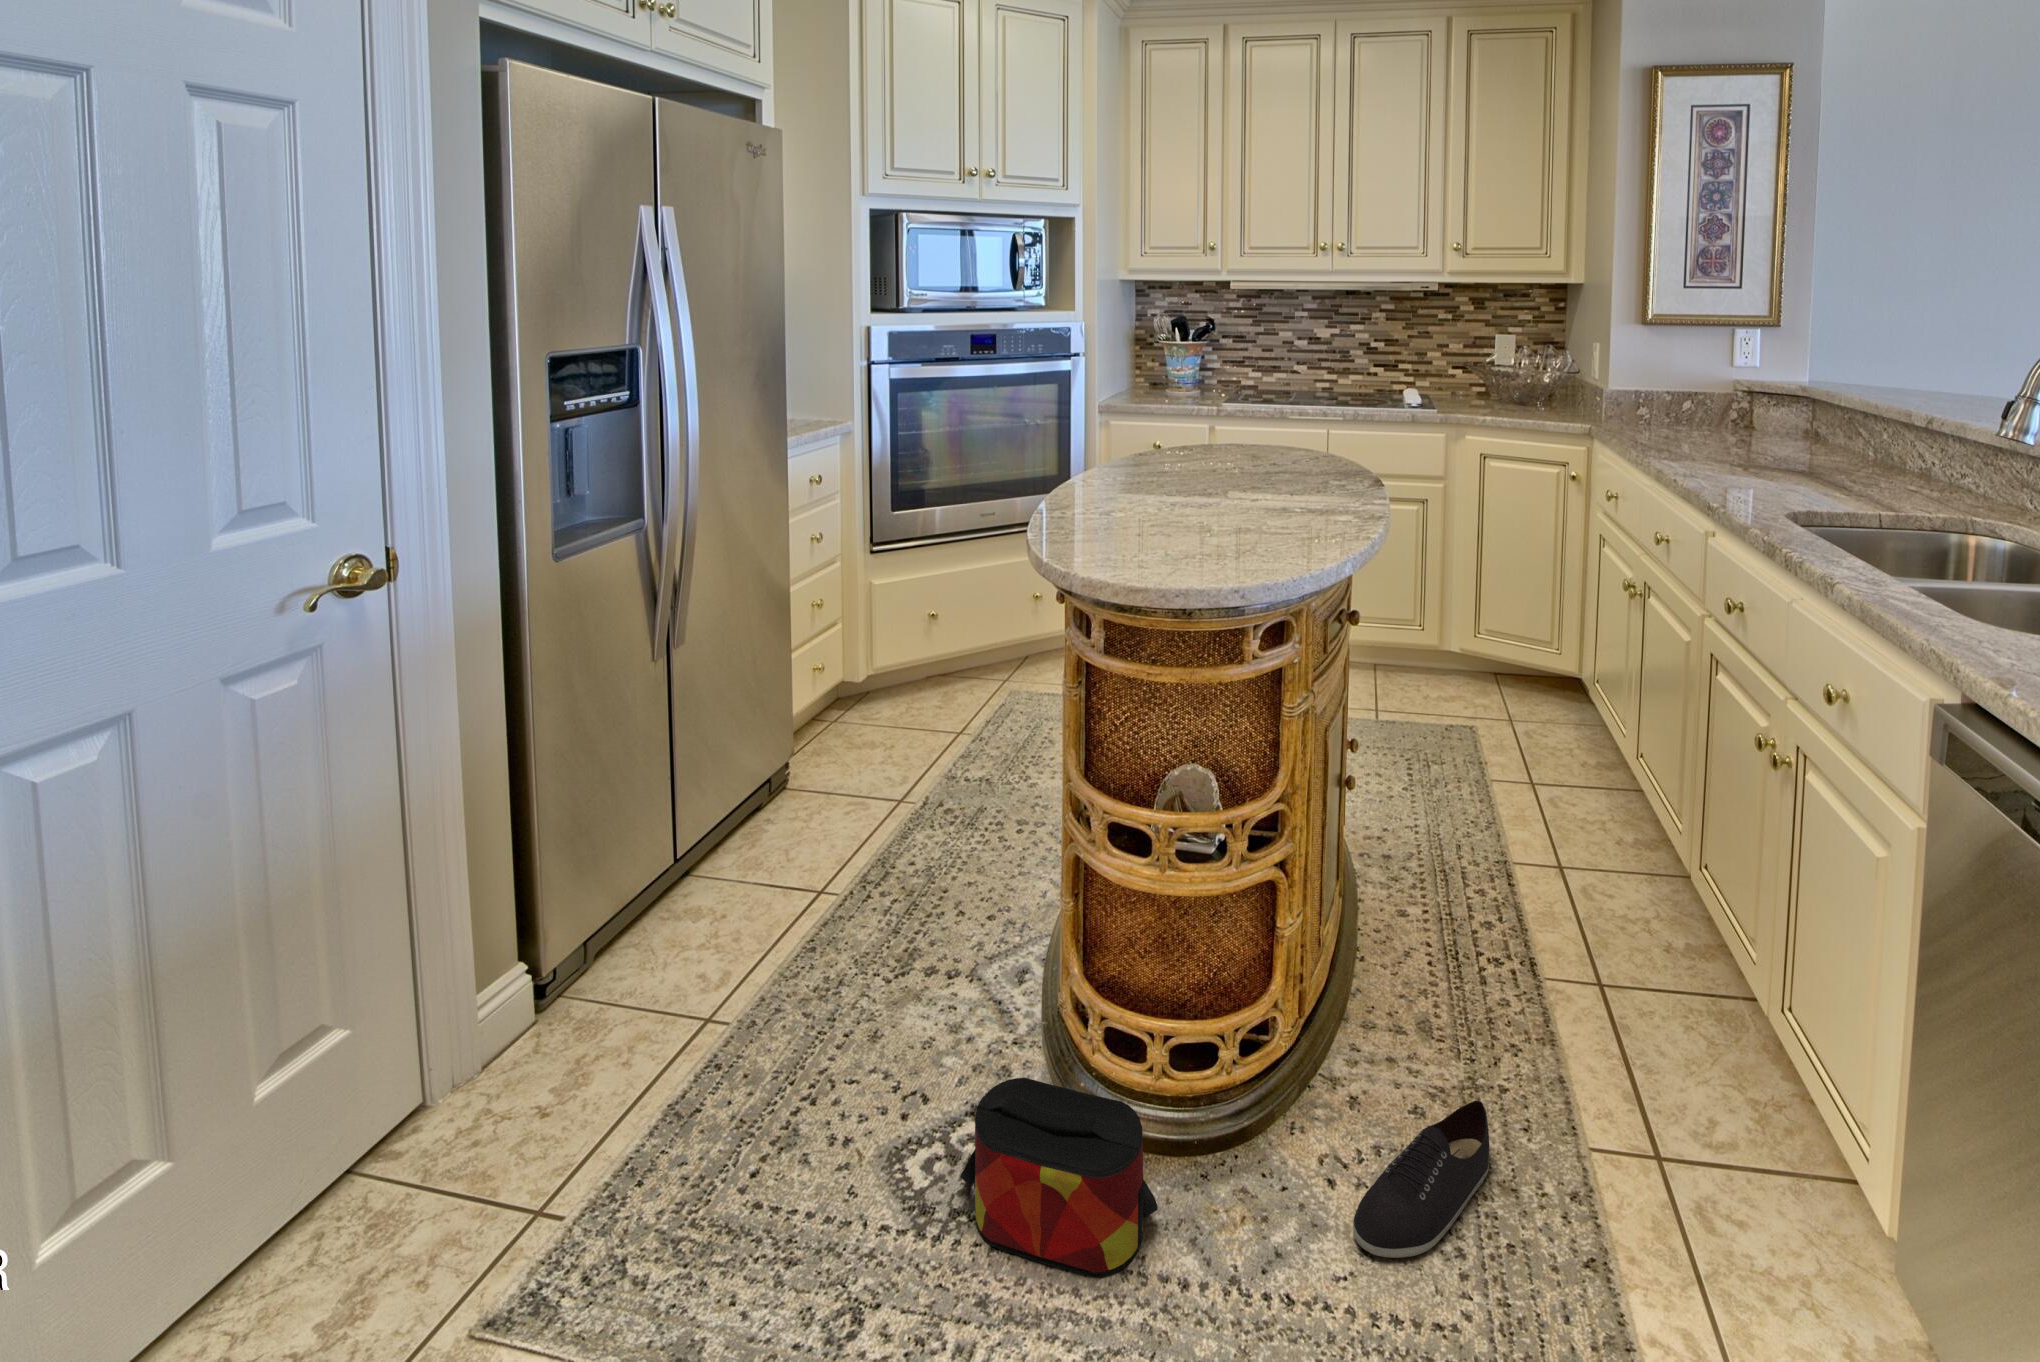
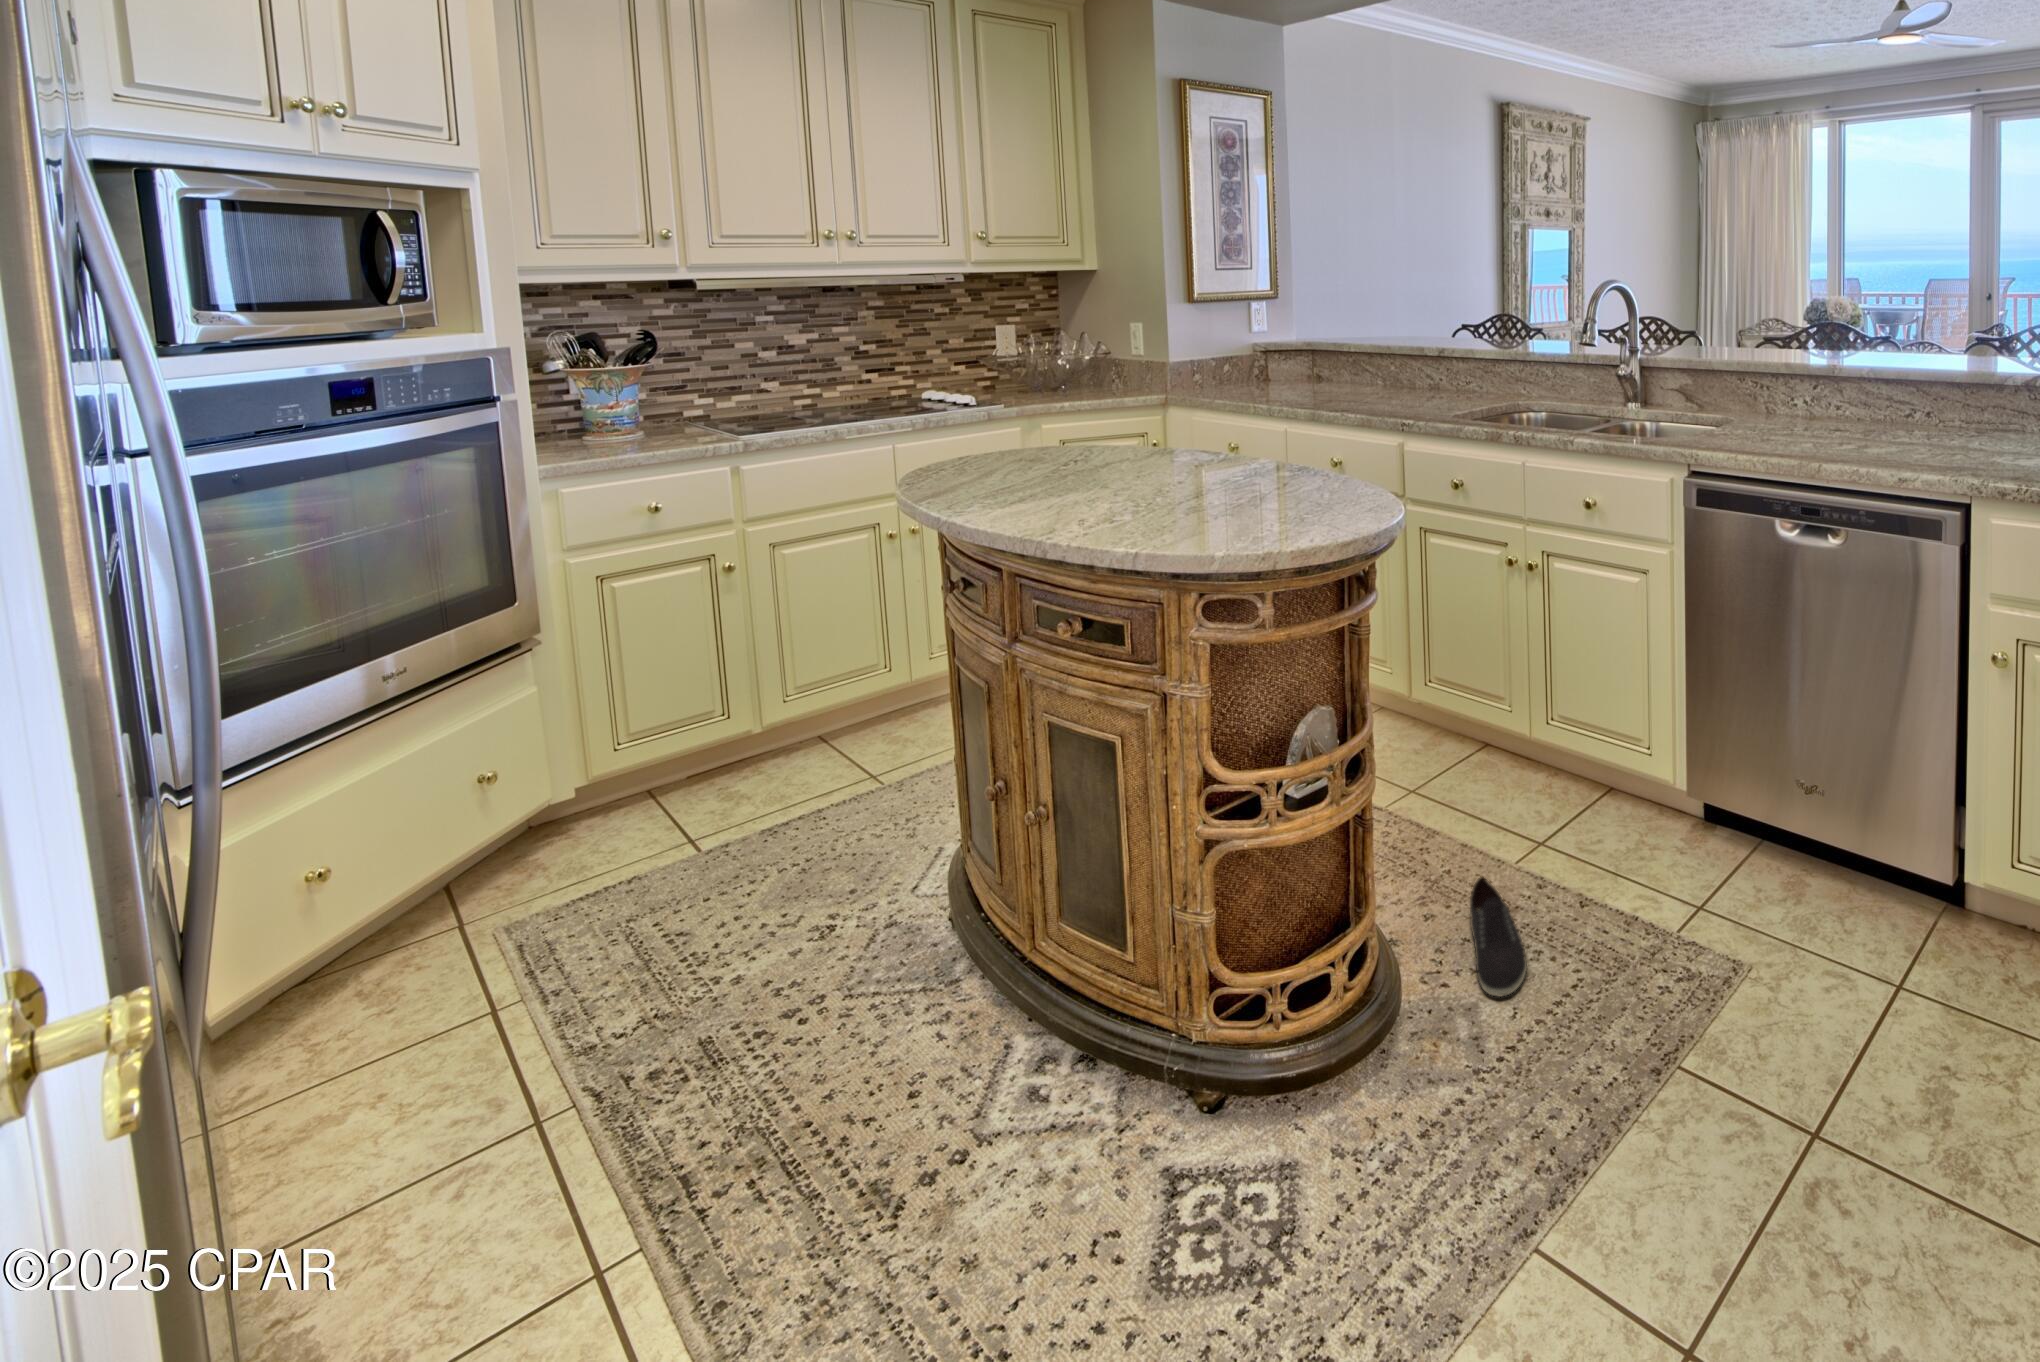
bag: present [960,1078,1158,1277] -> none [1247,1019,1418,1230]

